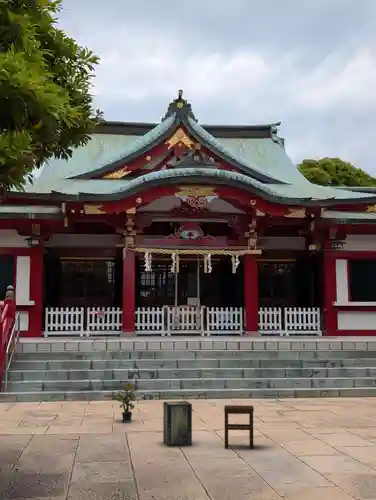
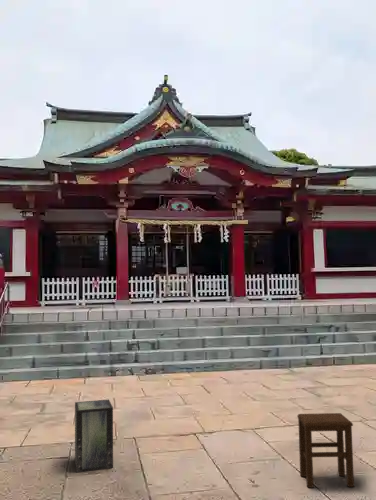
potted plant: present [116,382,138,423] -> none [120,366,149,421]
storage box: present [163,401,192,446] -> present [75,400,113,472]

